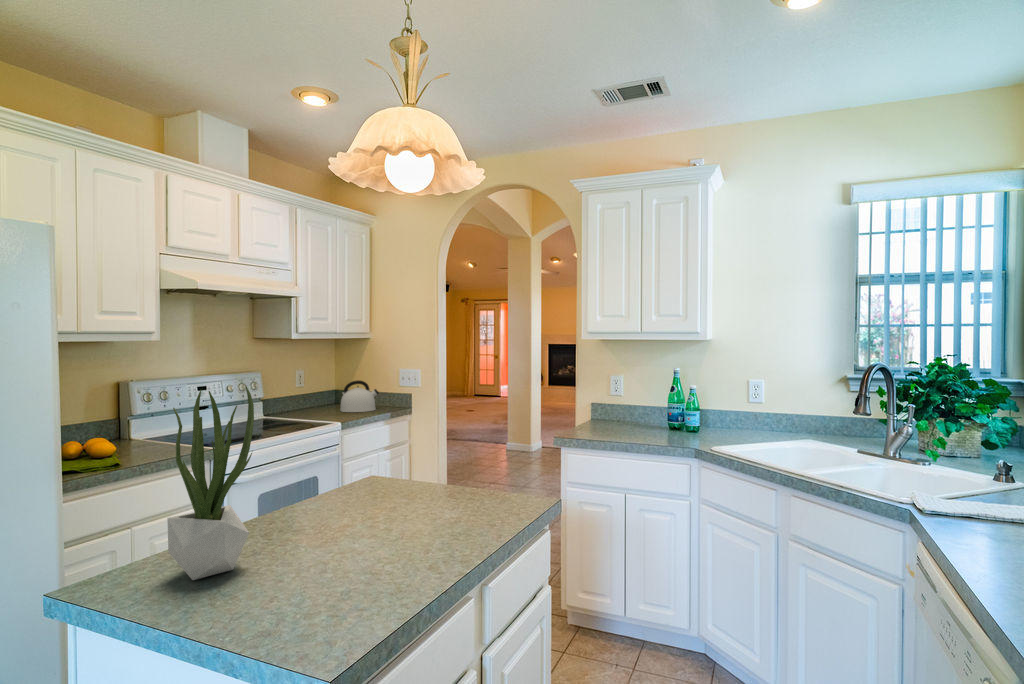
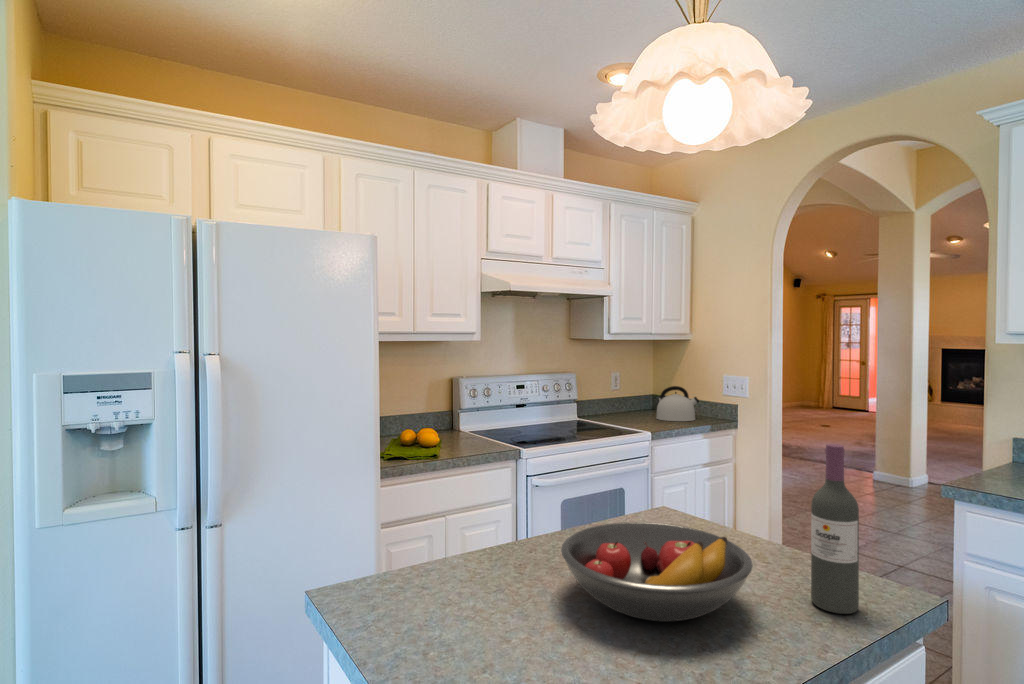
potted plant: present [167,385,254,580] -> none [399,394,490,614]
wine bottle: none [488,406,515,516] -> present [811,444,859,614]
fruit bowl: none [314,477,455,543] -> present [561,522,753,621]

